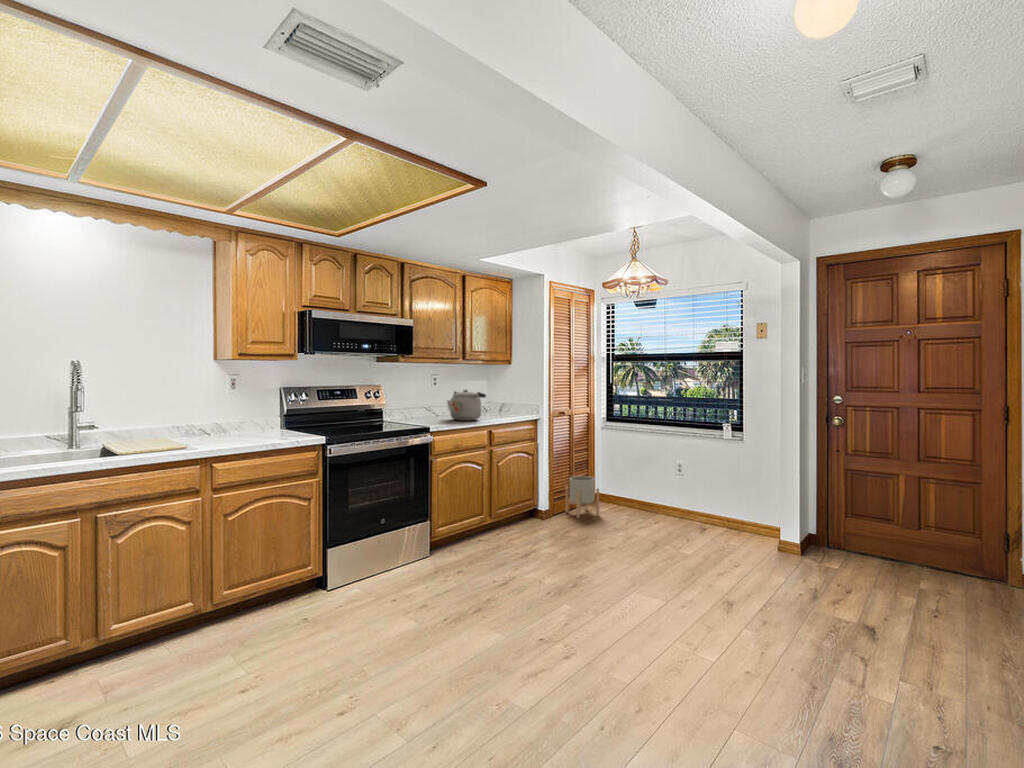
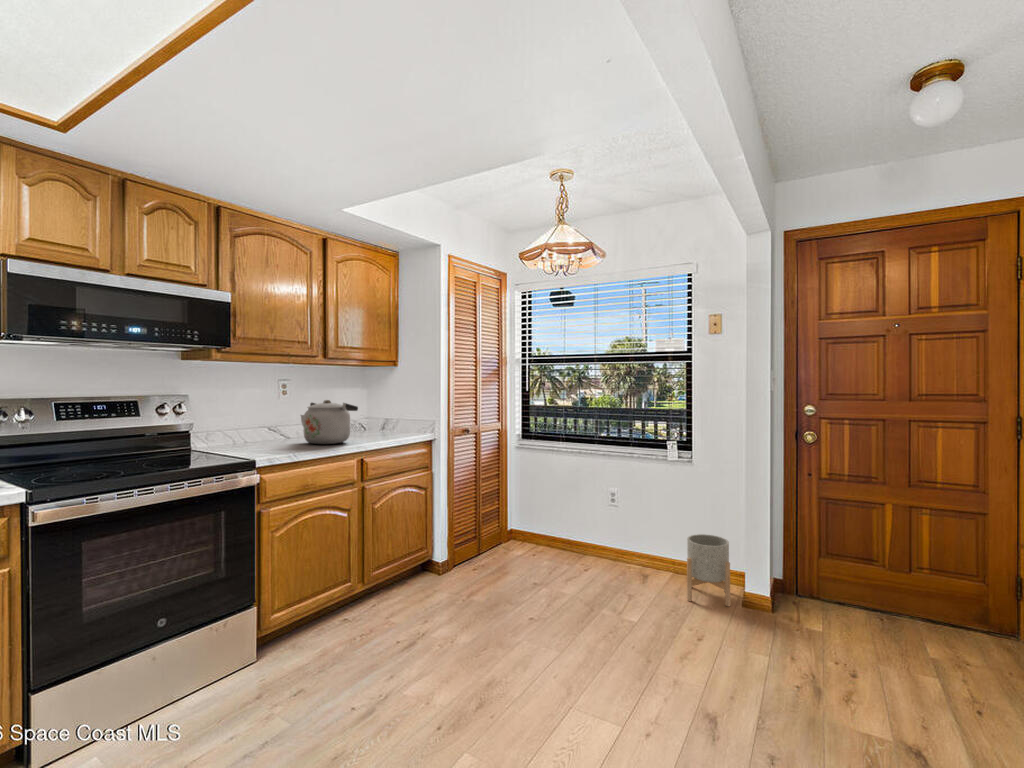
planter: present [566,476,599,518] -> present [687,534,730,606]

